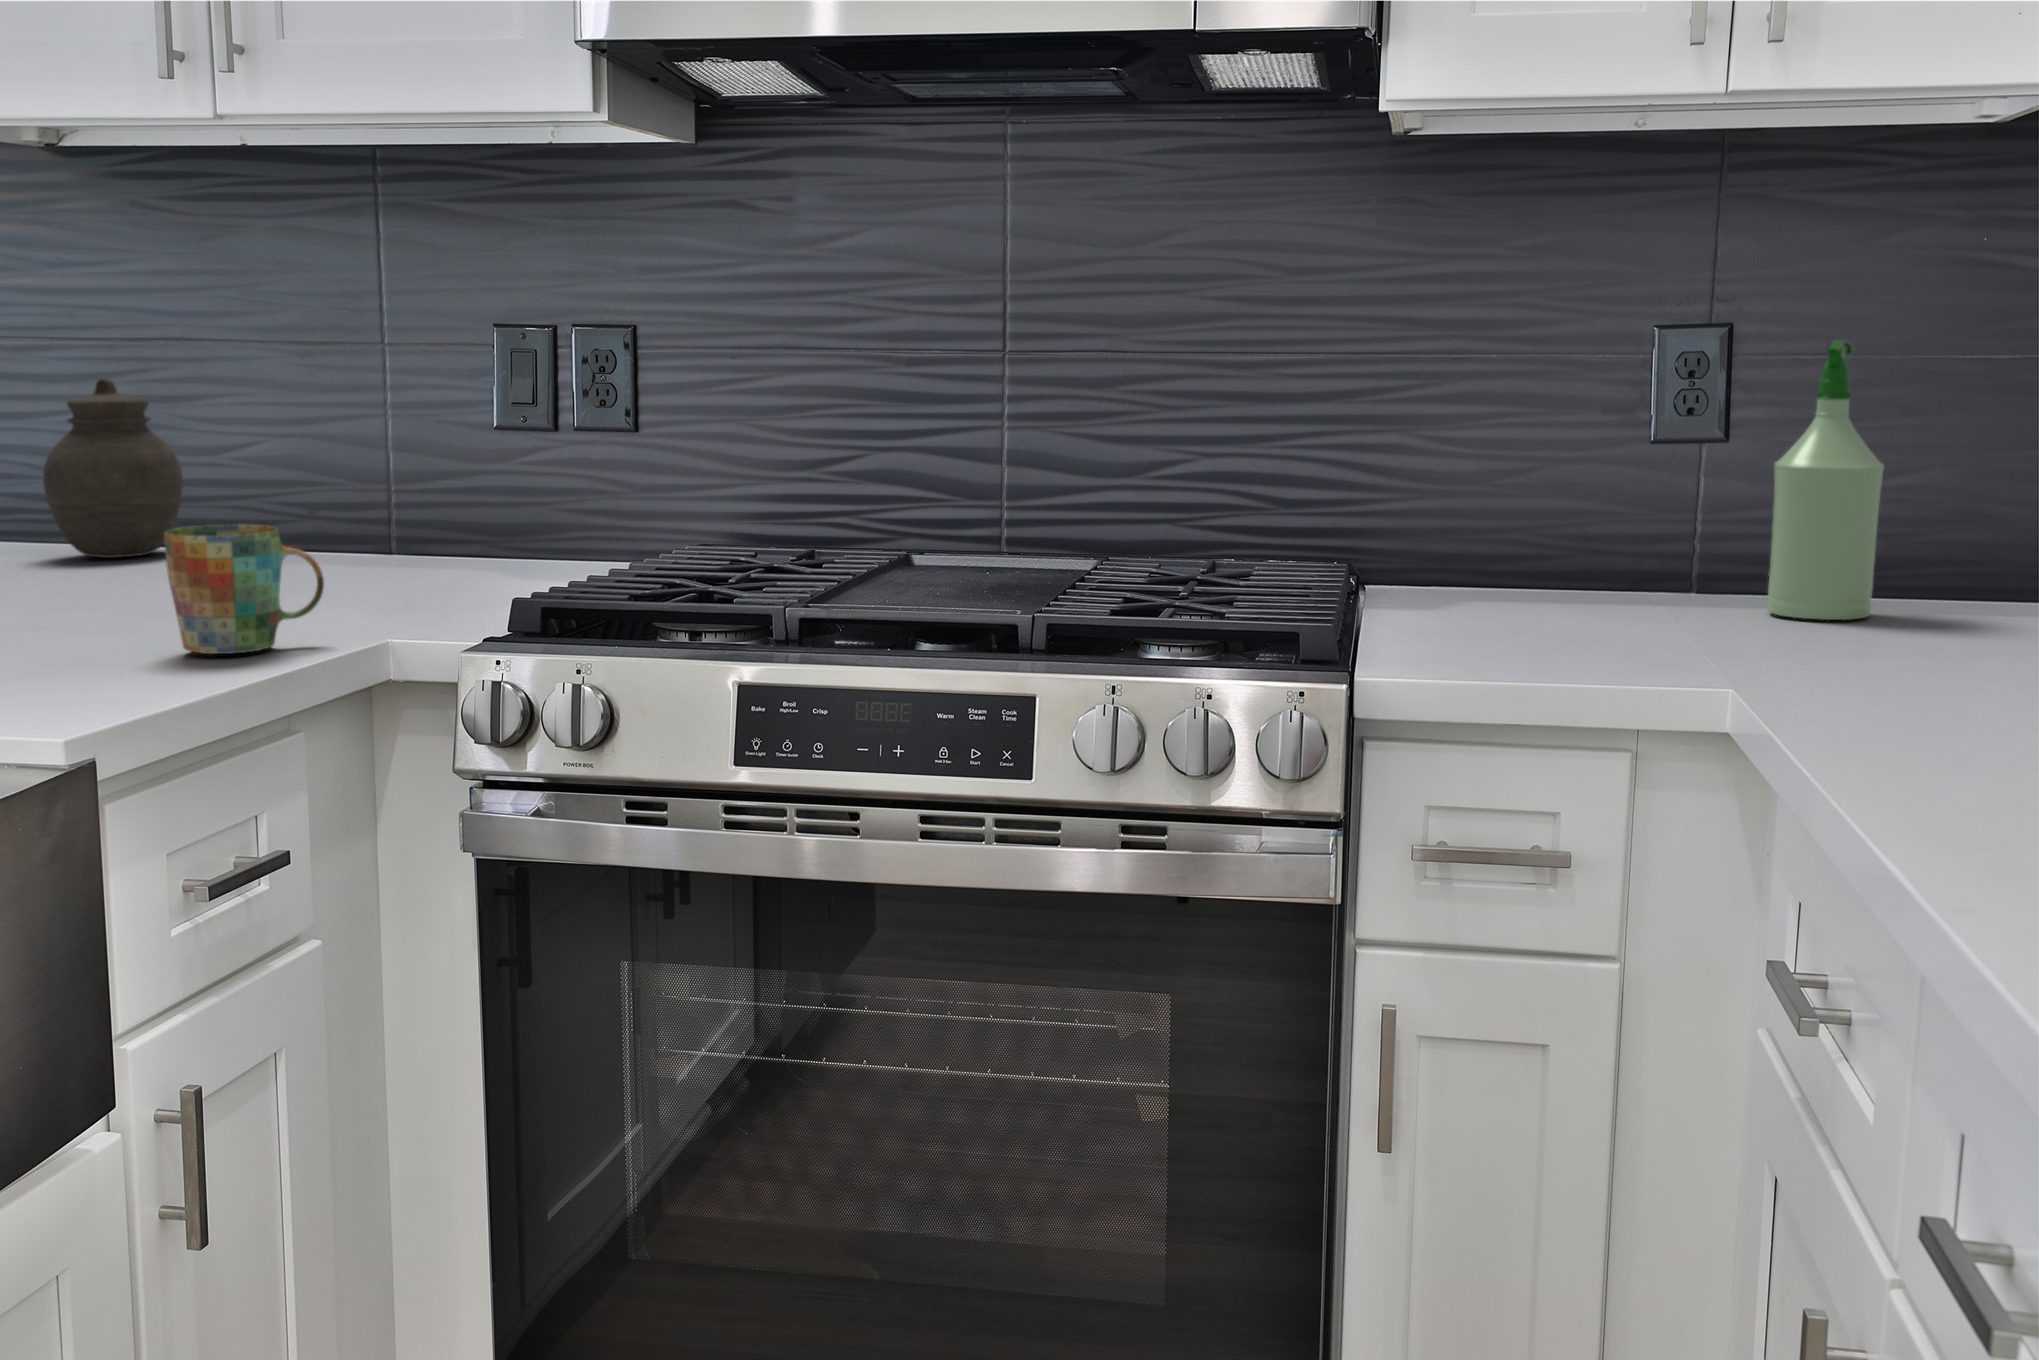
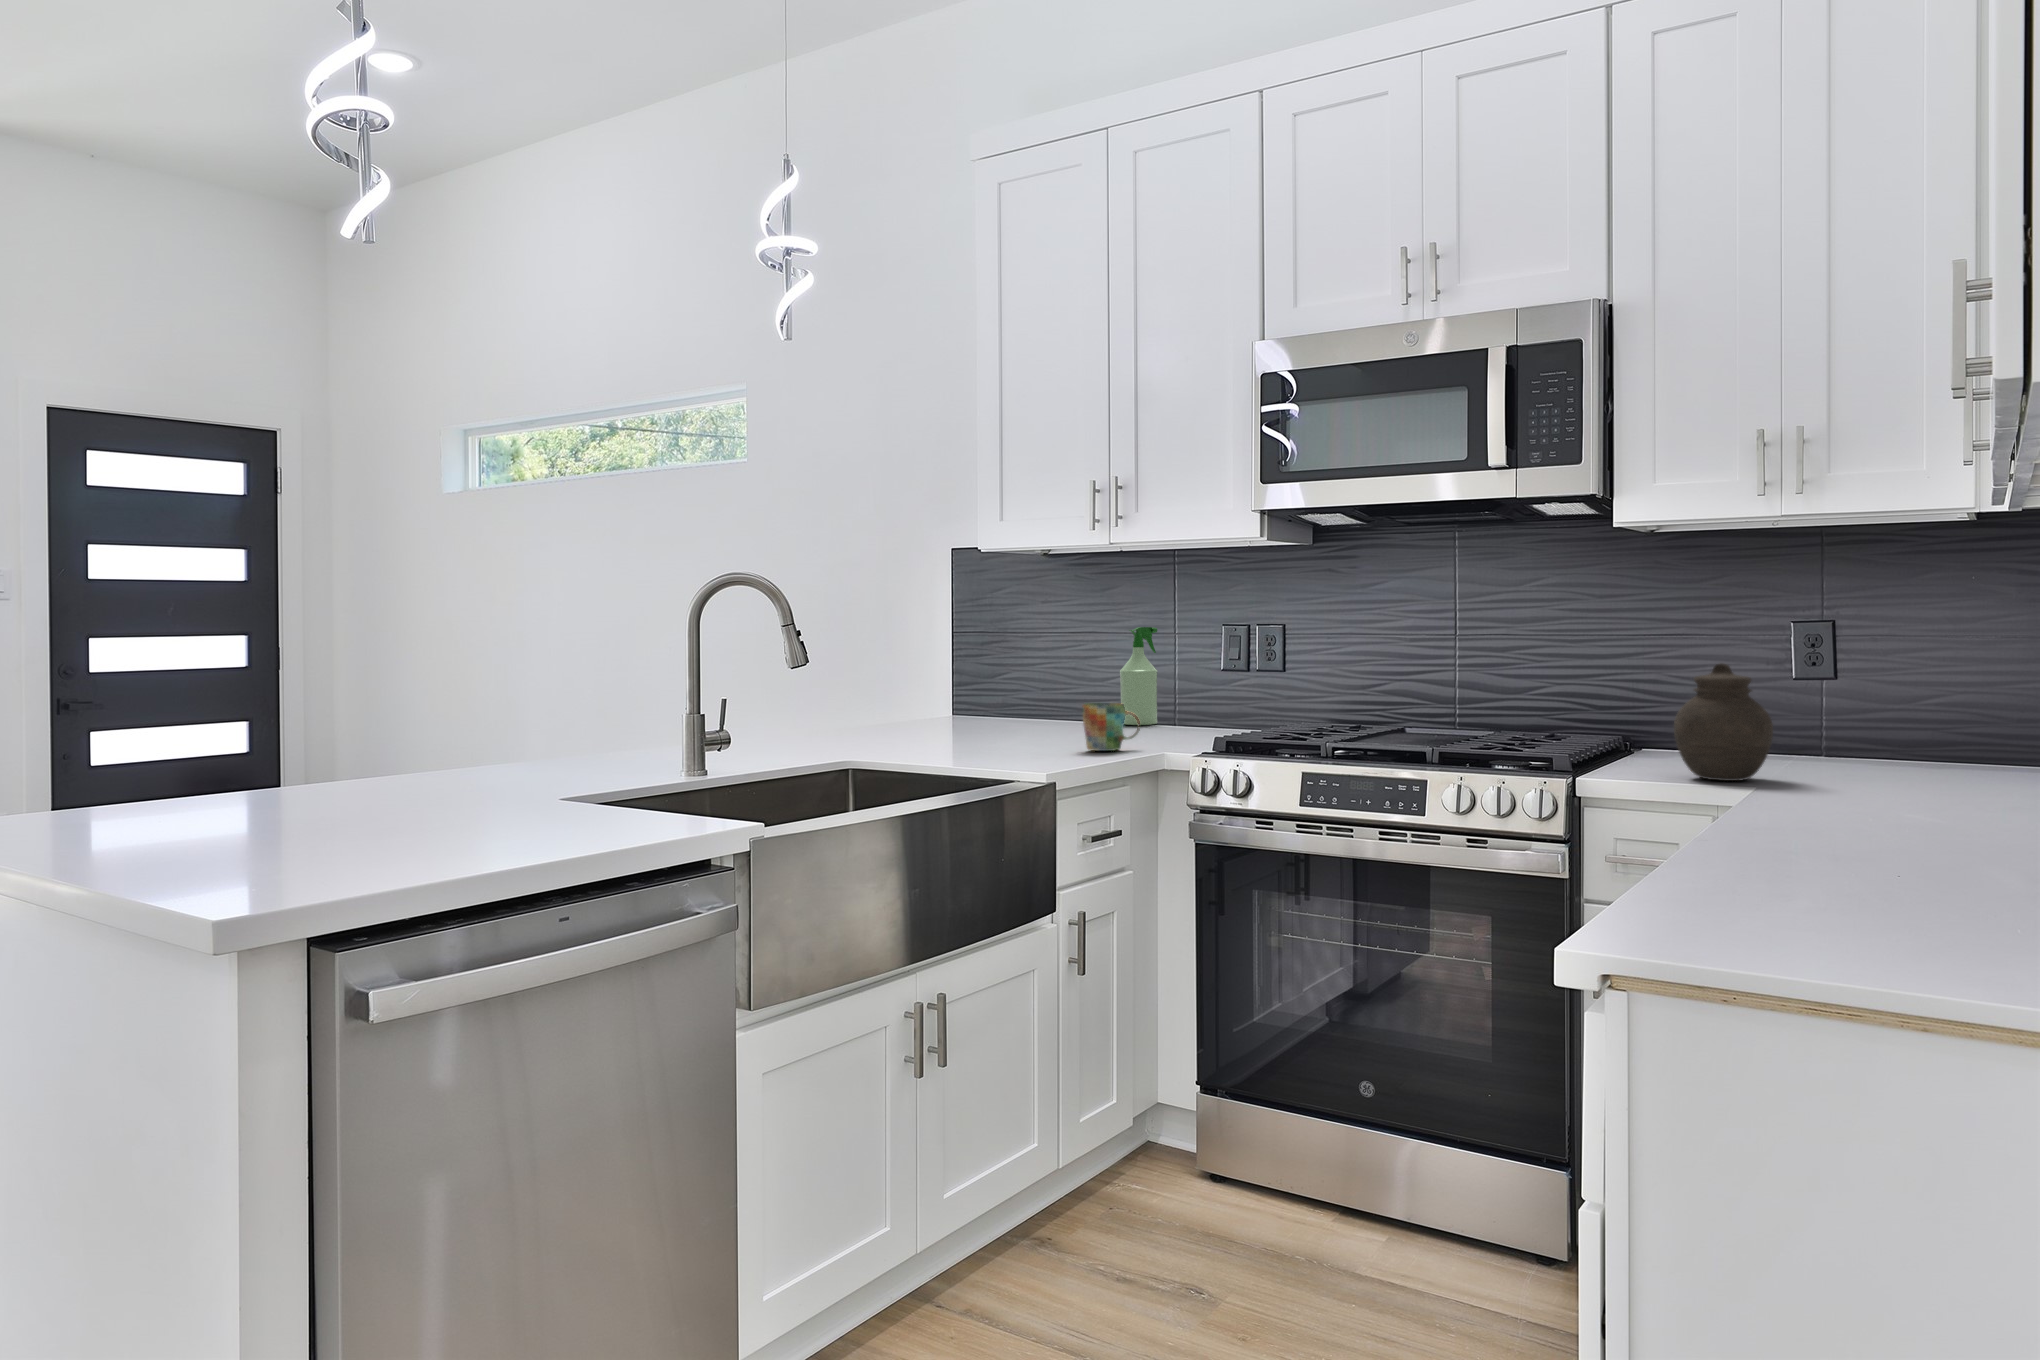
spray bottle: present [1767,341,1884,620] -> present [1120,627,1158,725]
jar: present [43,378,183,558] -> present [1674,664,1773,781]

